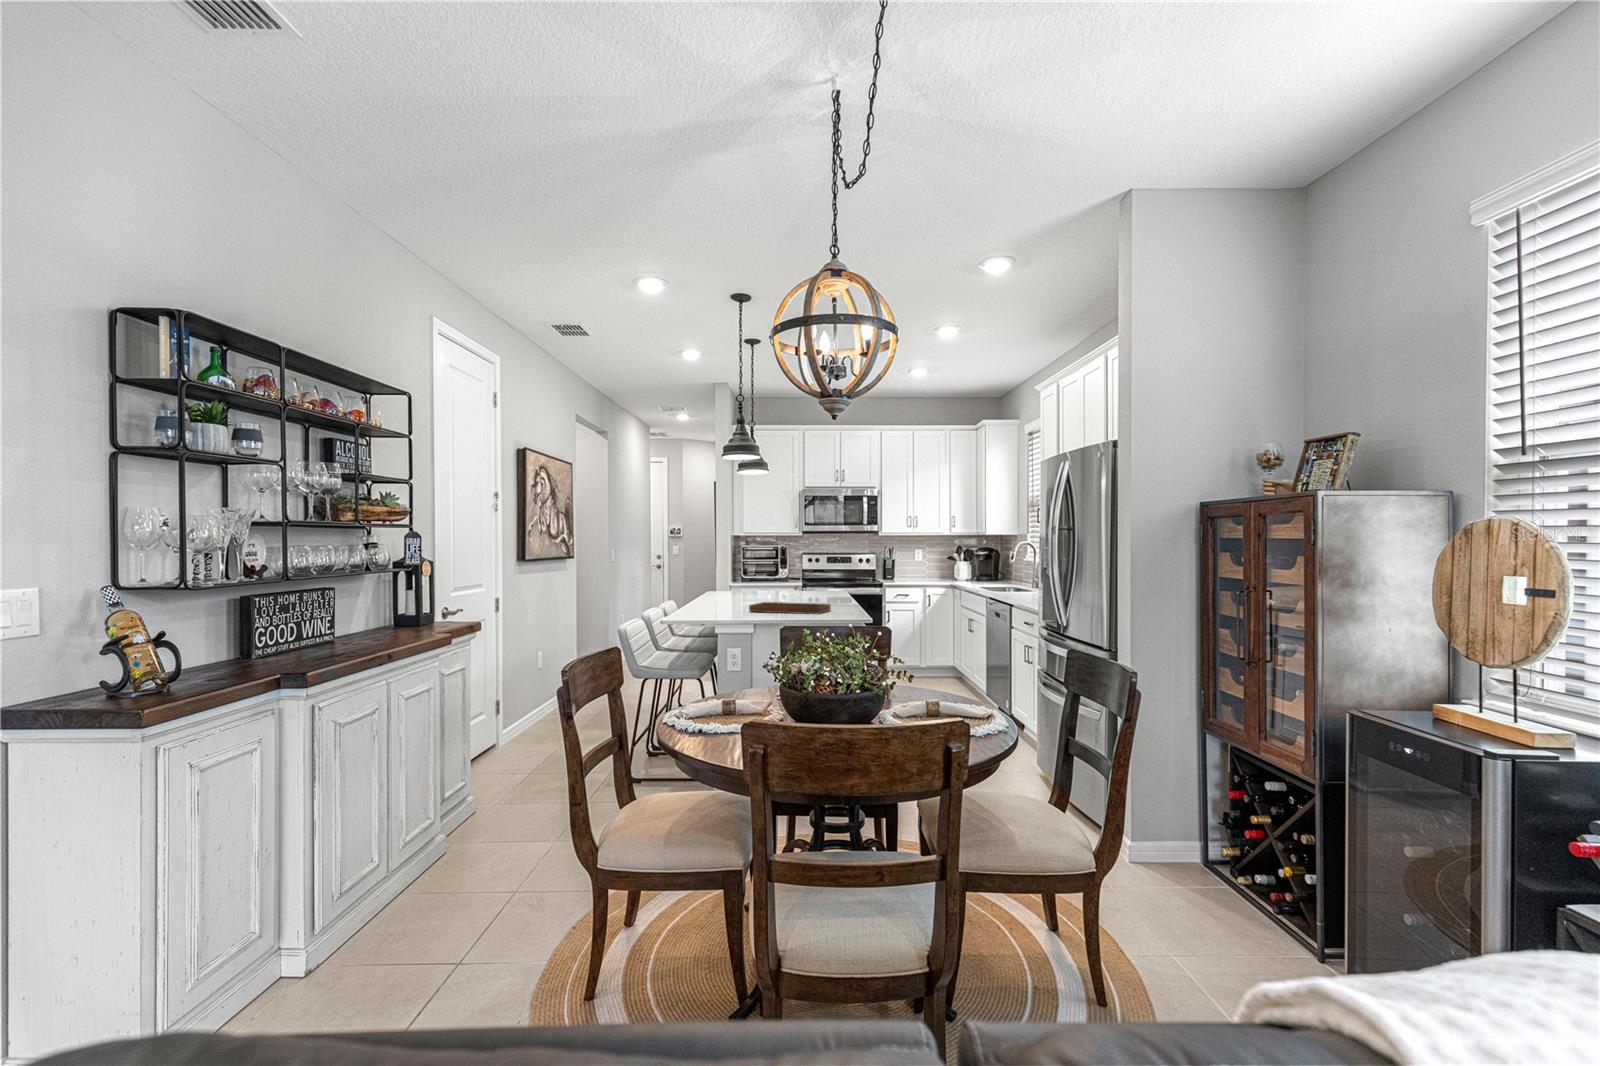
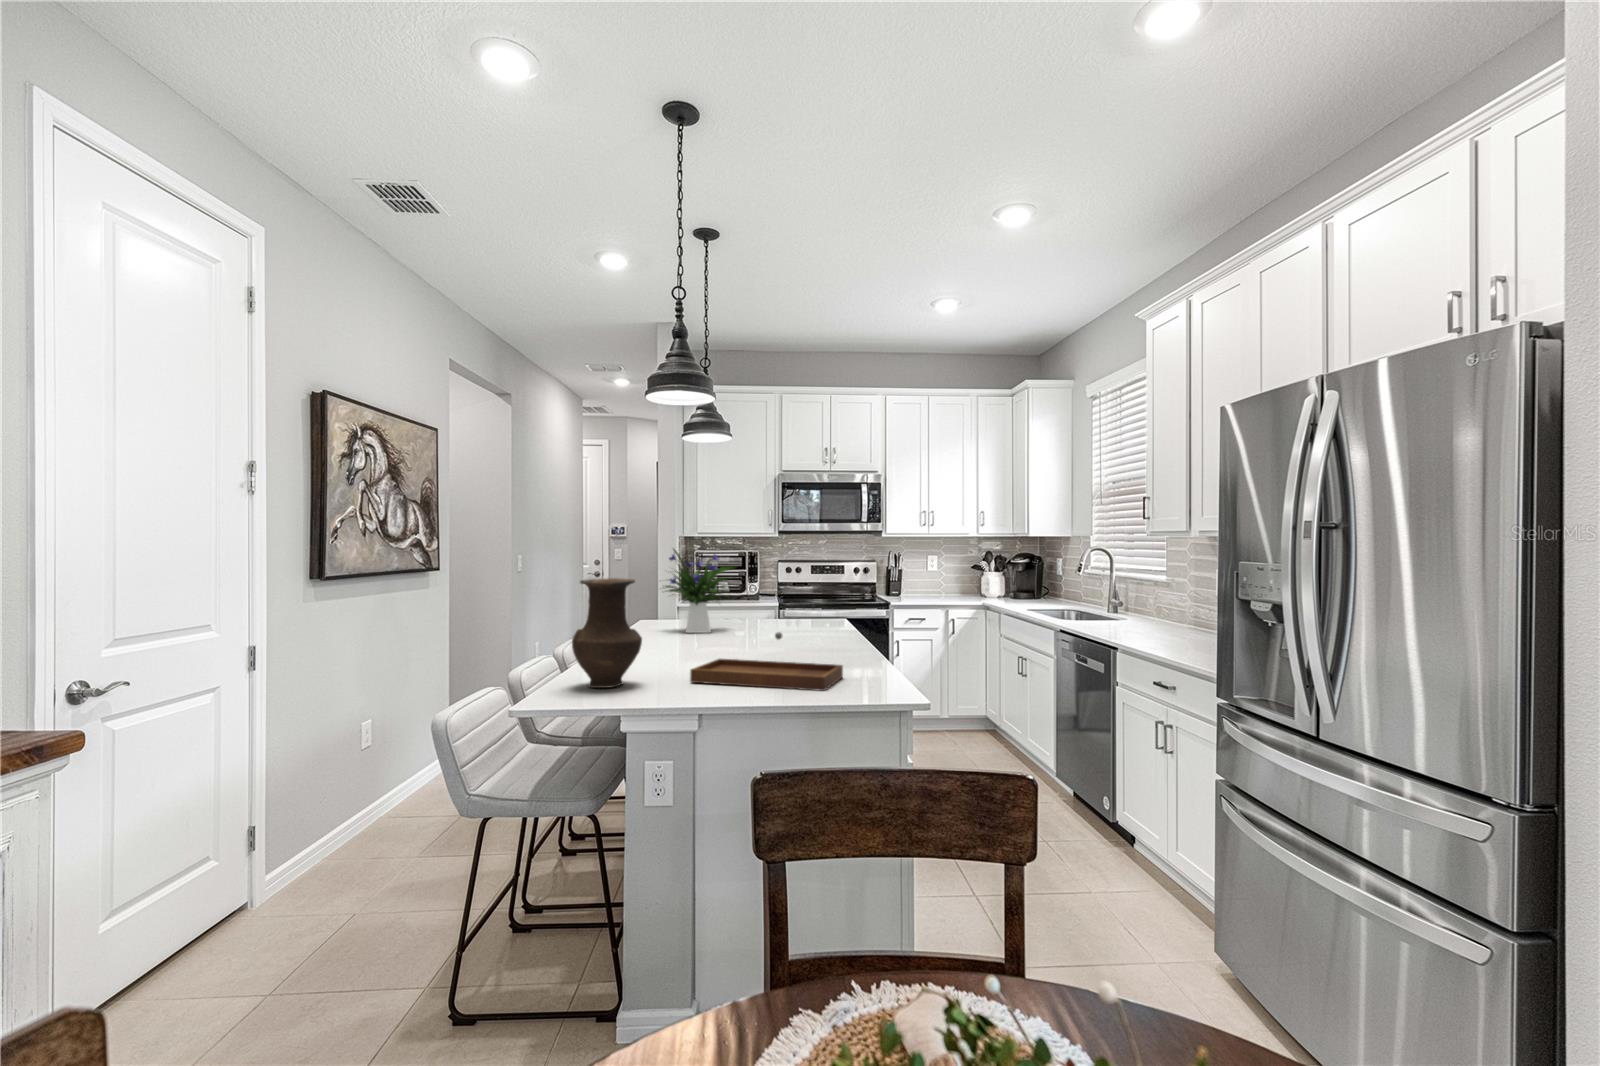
flower arrangement: none [721,542,773,597] -> present [663,549,734,633]
vase: none [688,557,724,613] -> present [572,578,642,688]

